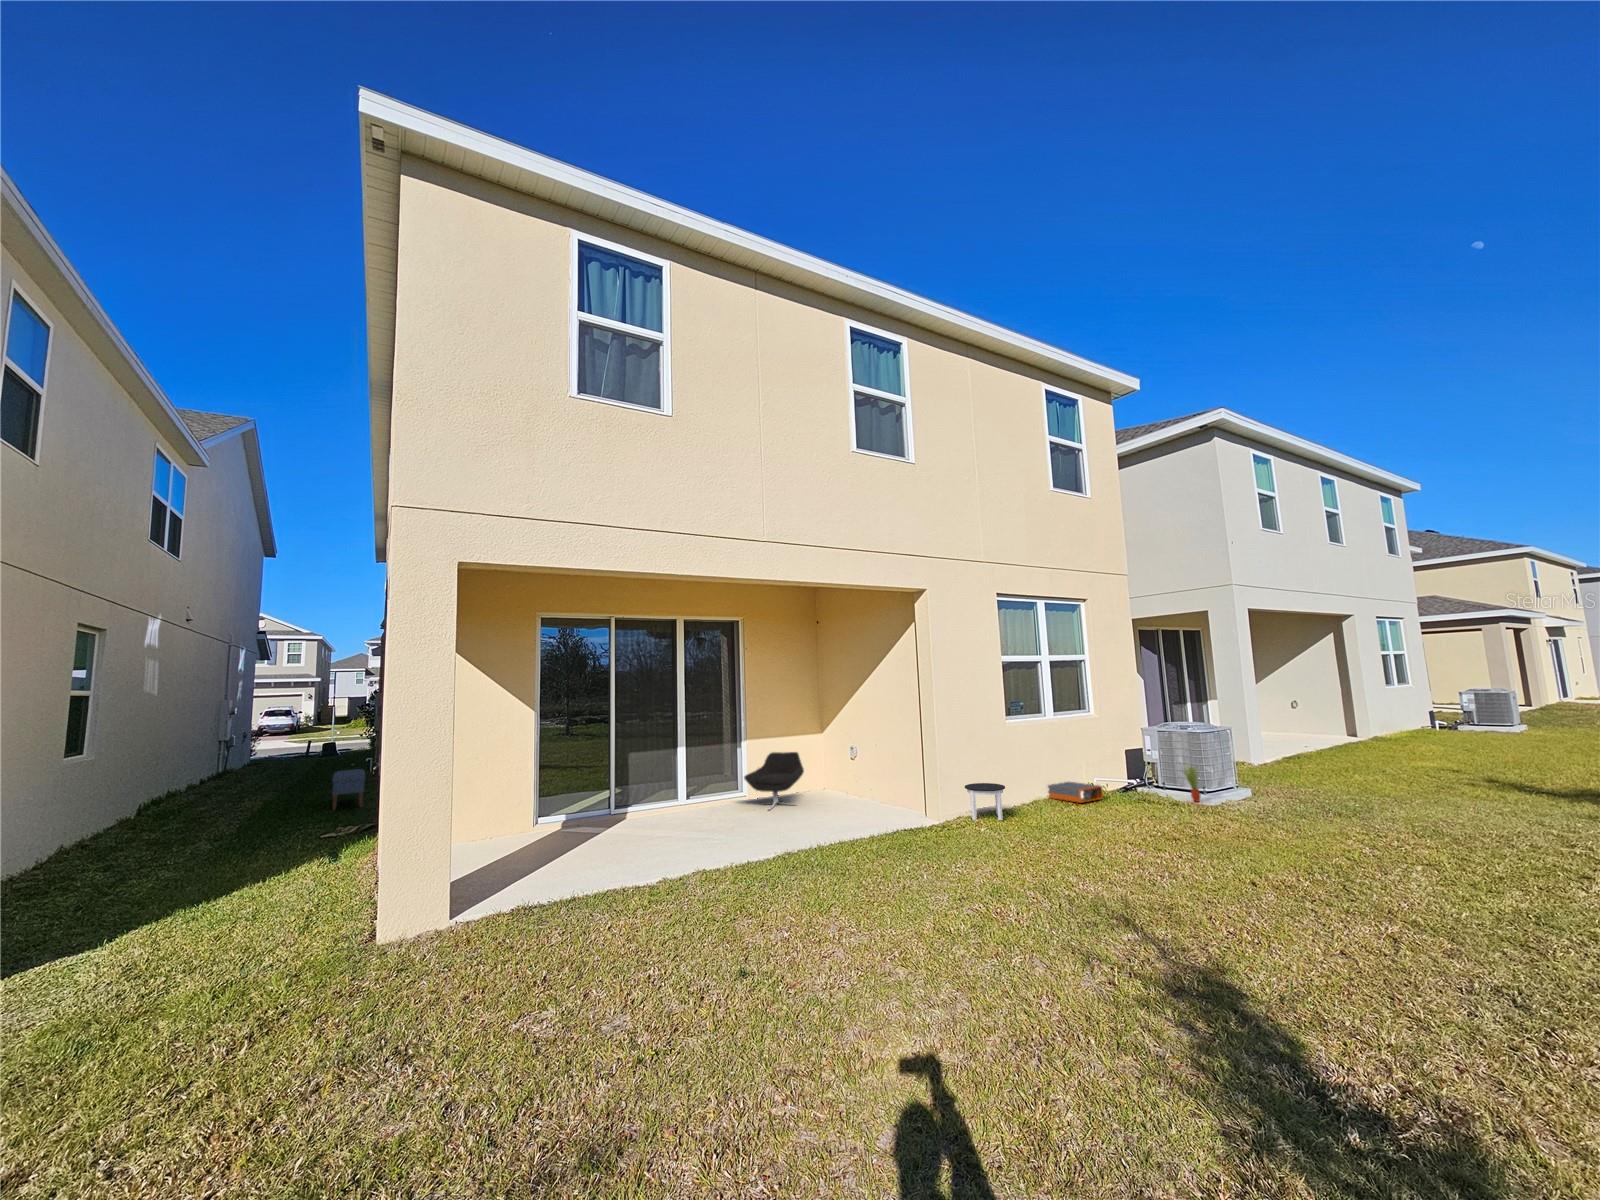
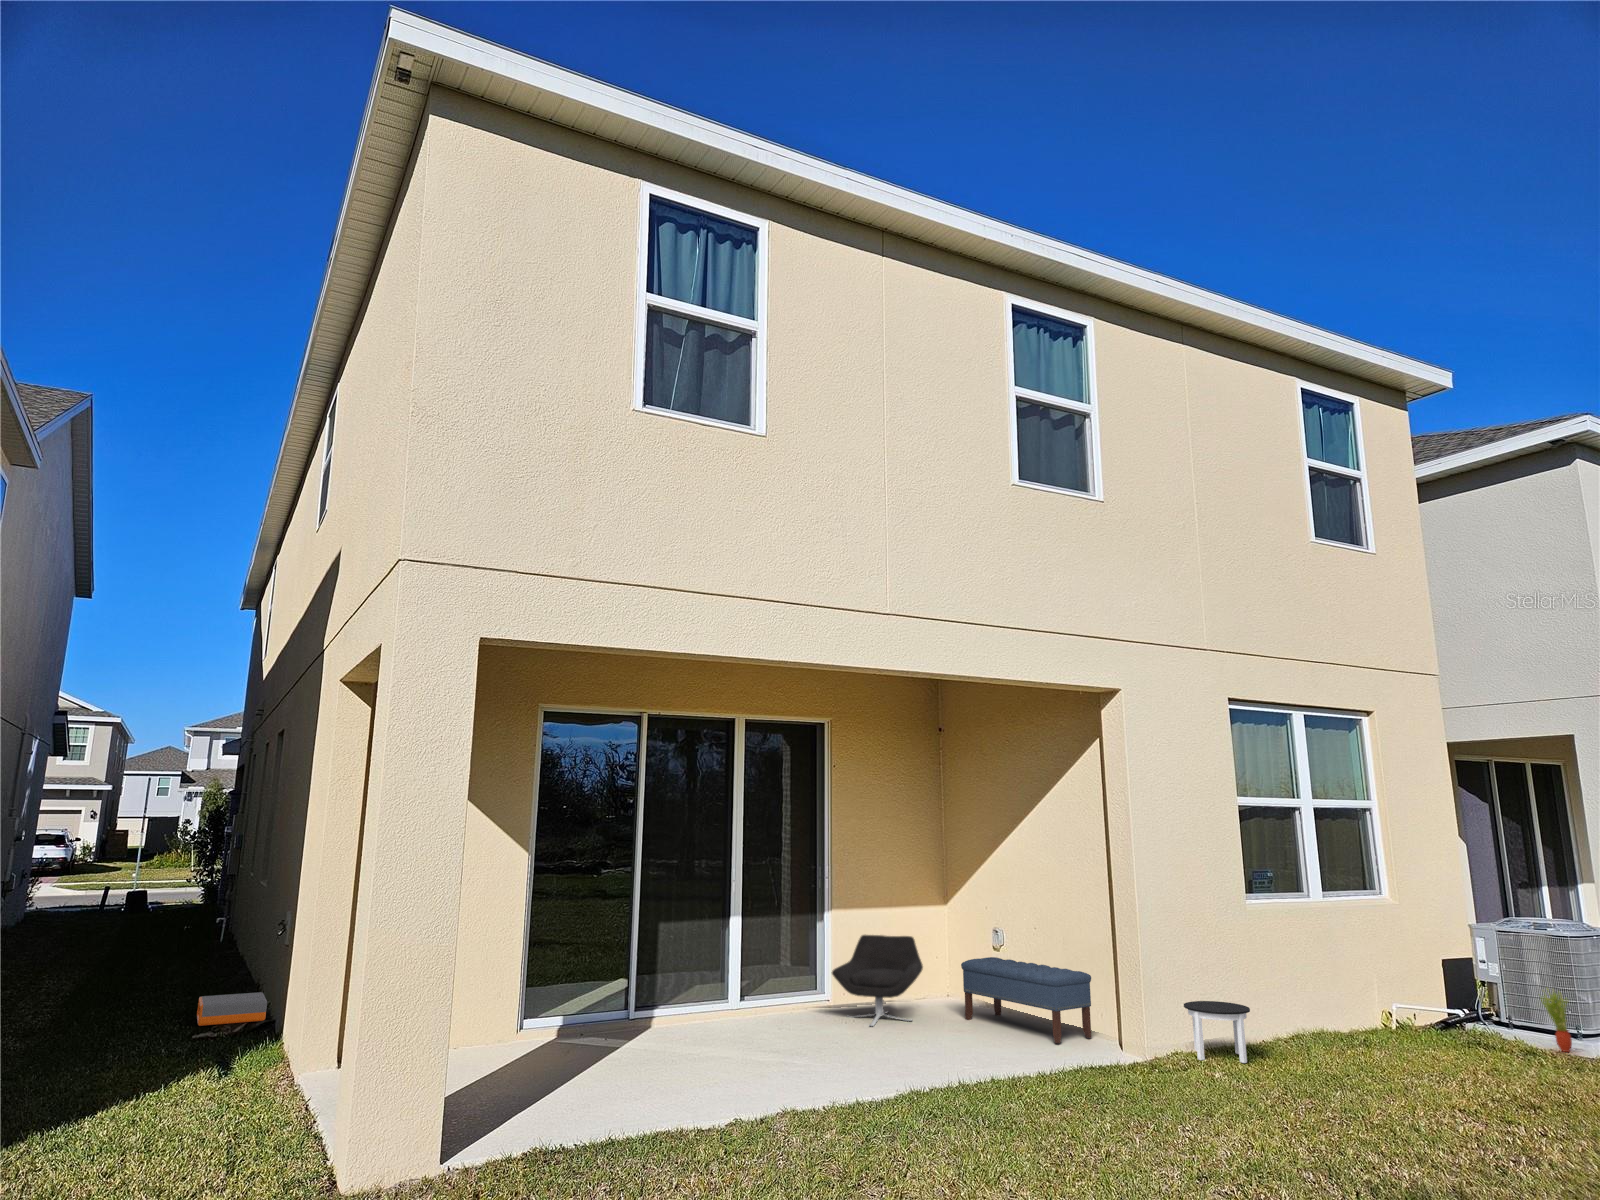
bench: present [332,769,365,810] -> present [961,957,1091,1043]
storage box: present [1048,782,1103,803] -> present [197,992,267,1026]

